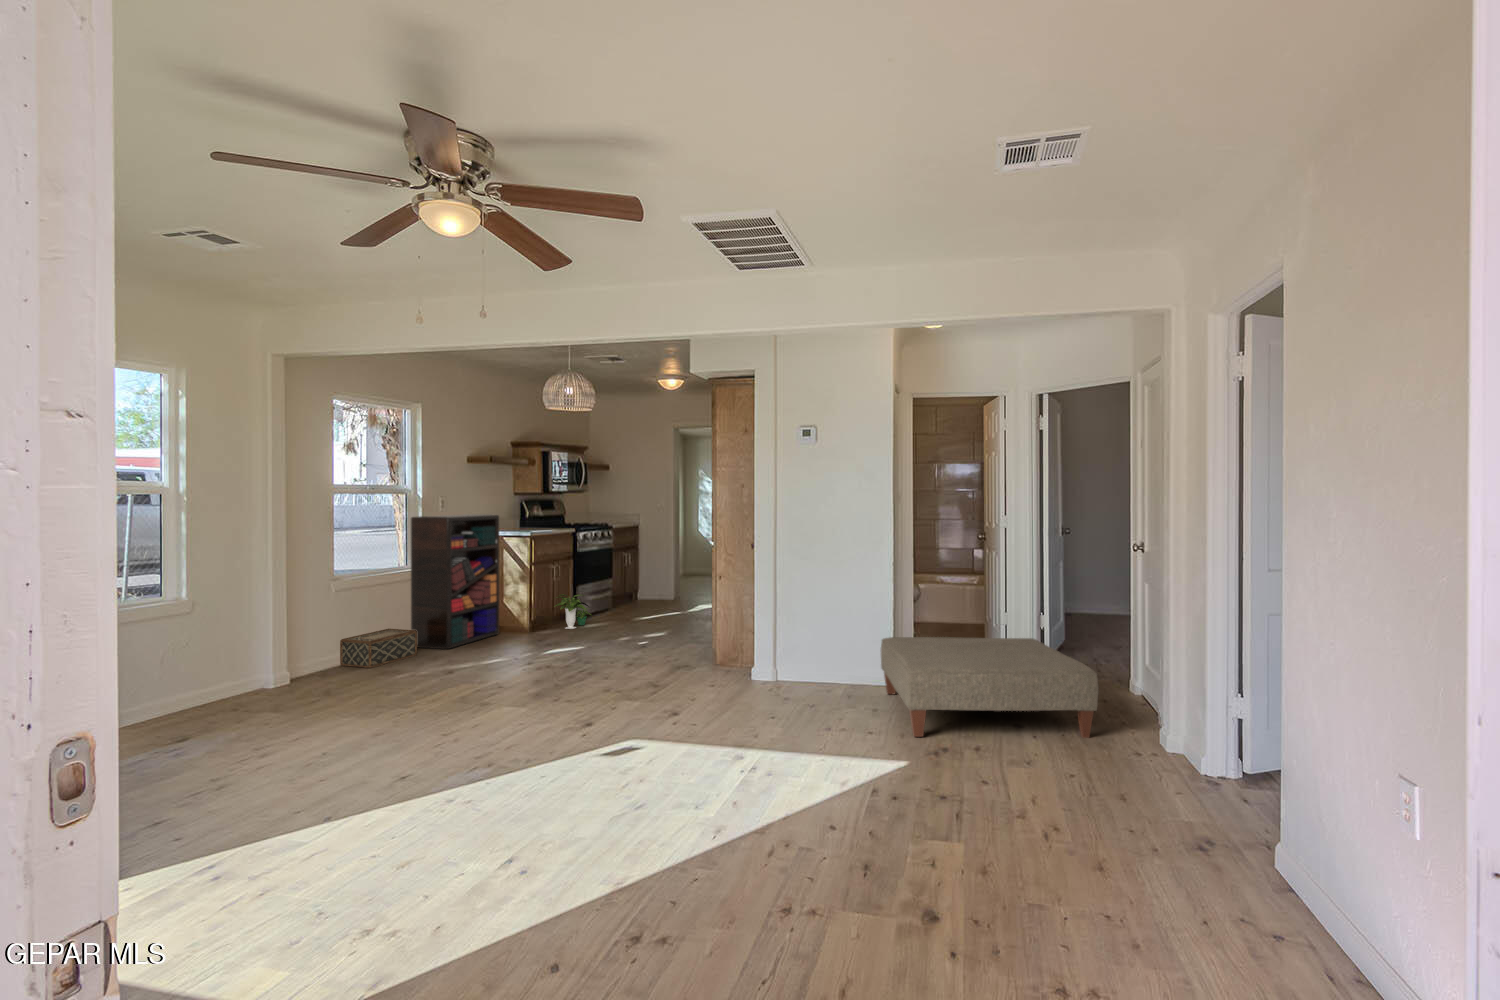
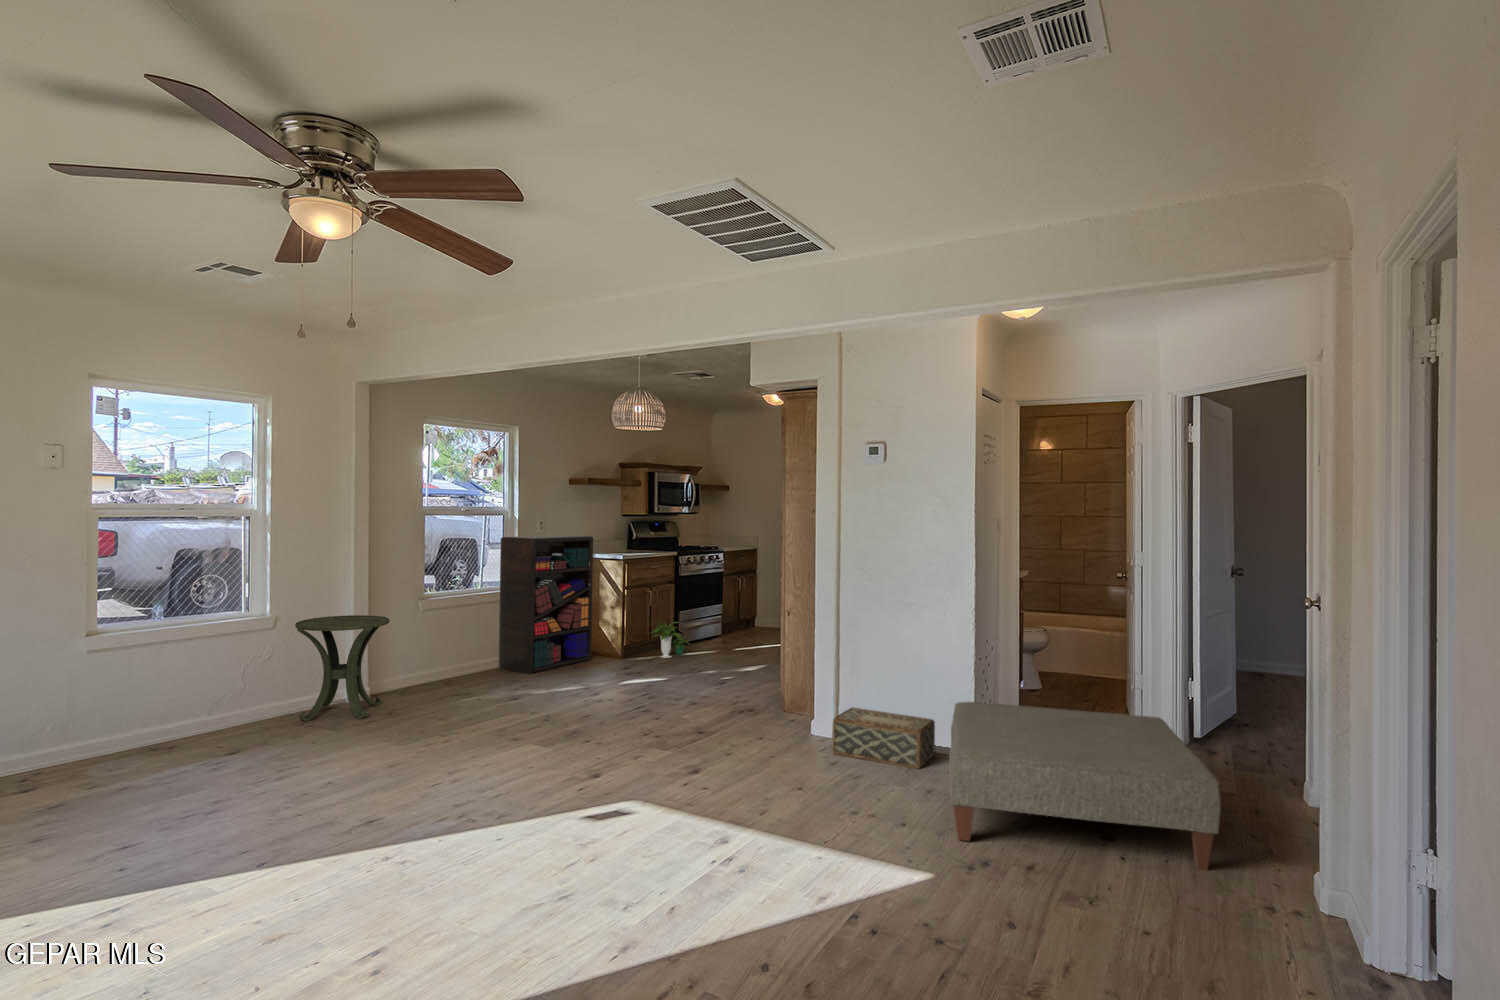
side table: none [230,596,329,704] -> present [295,615,390,721]
woven basket: present [340,629,417,668] -> present [832,708,935,769]

